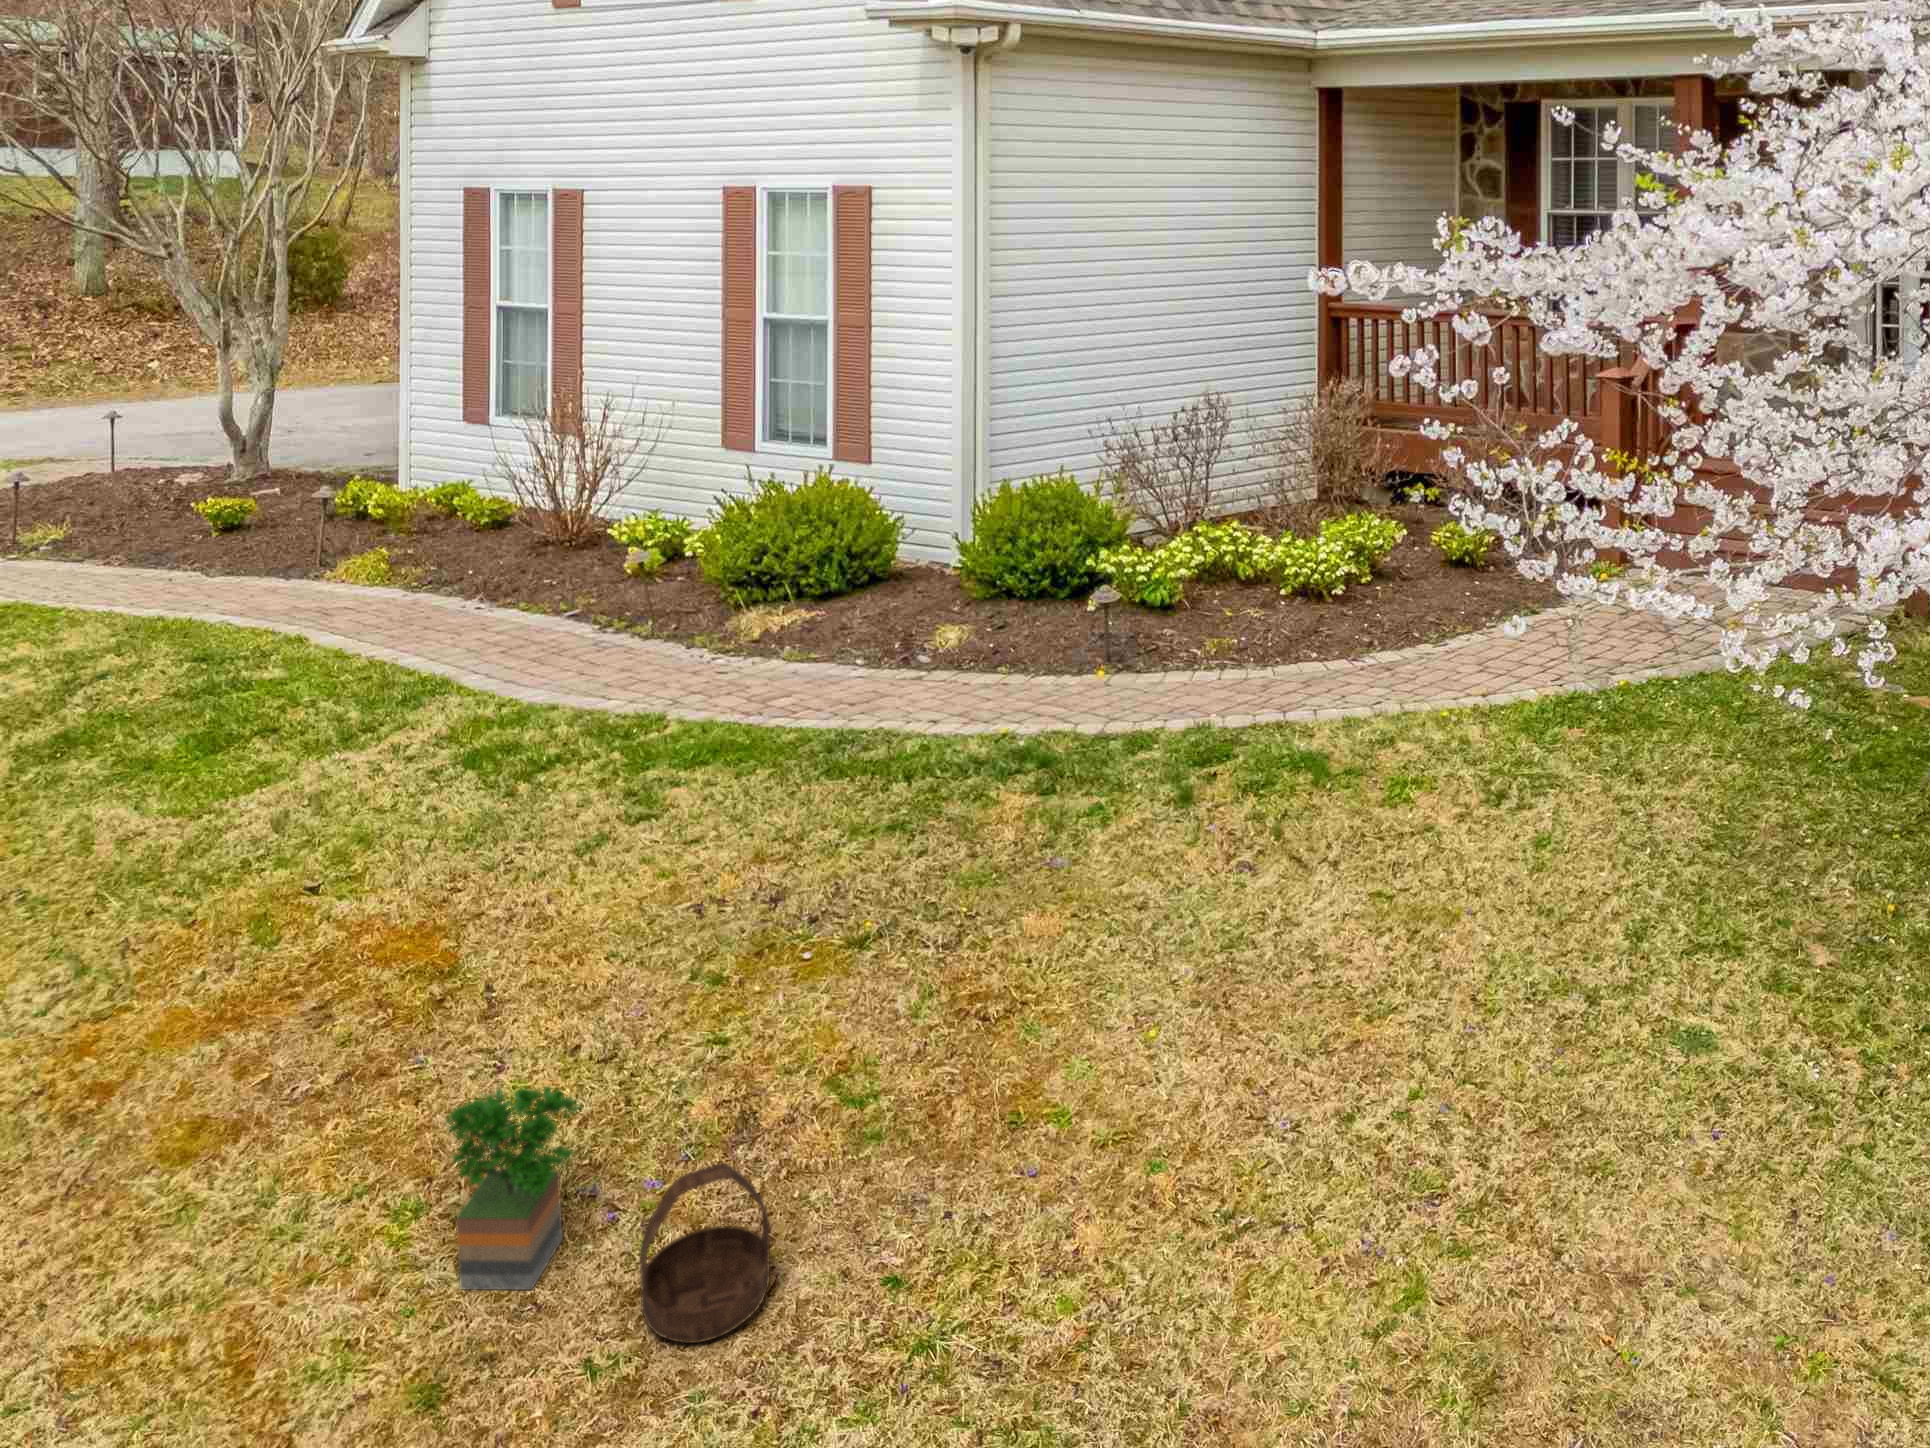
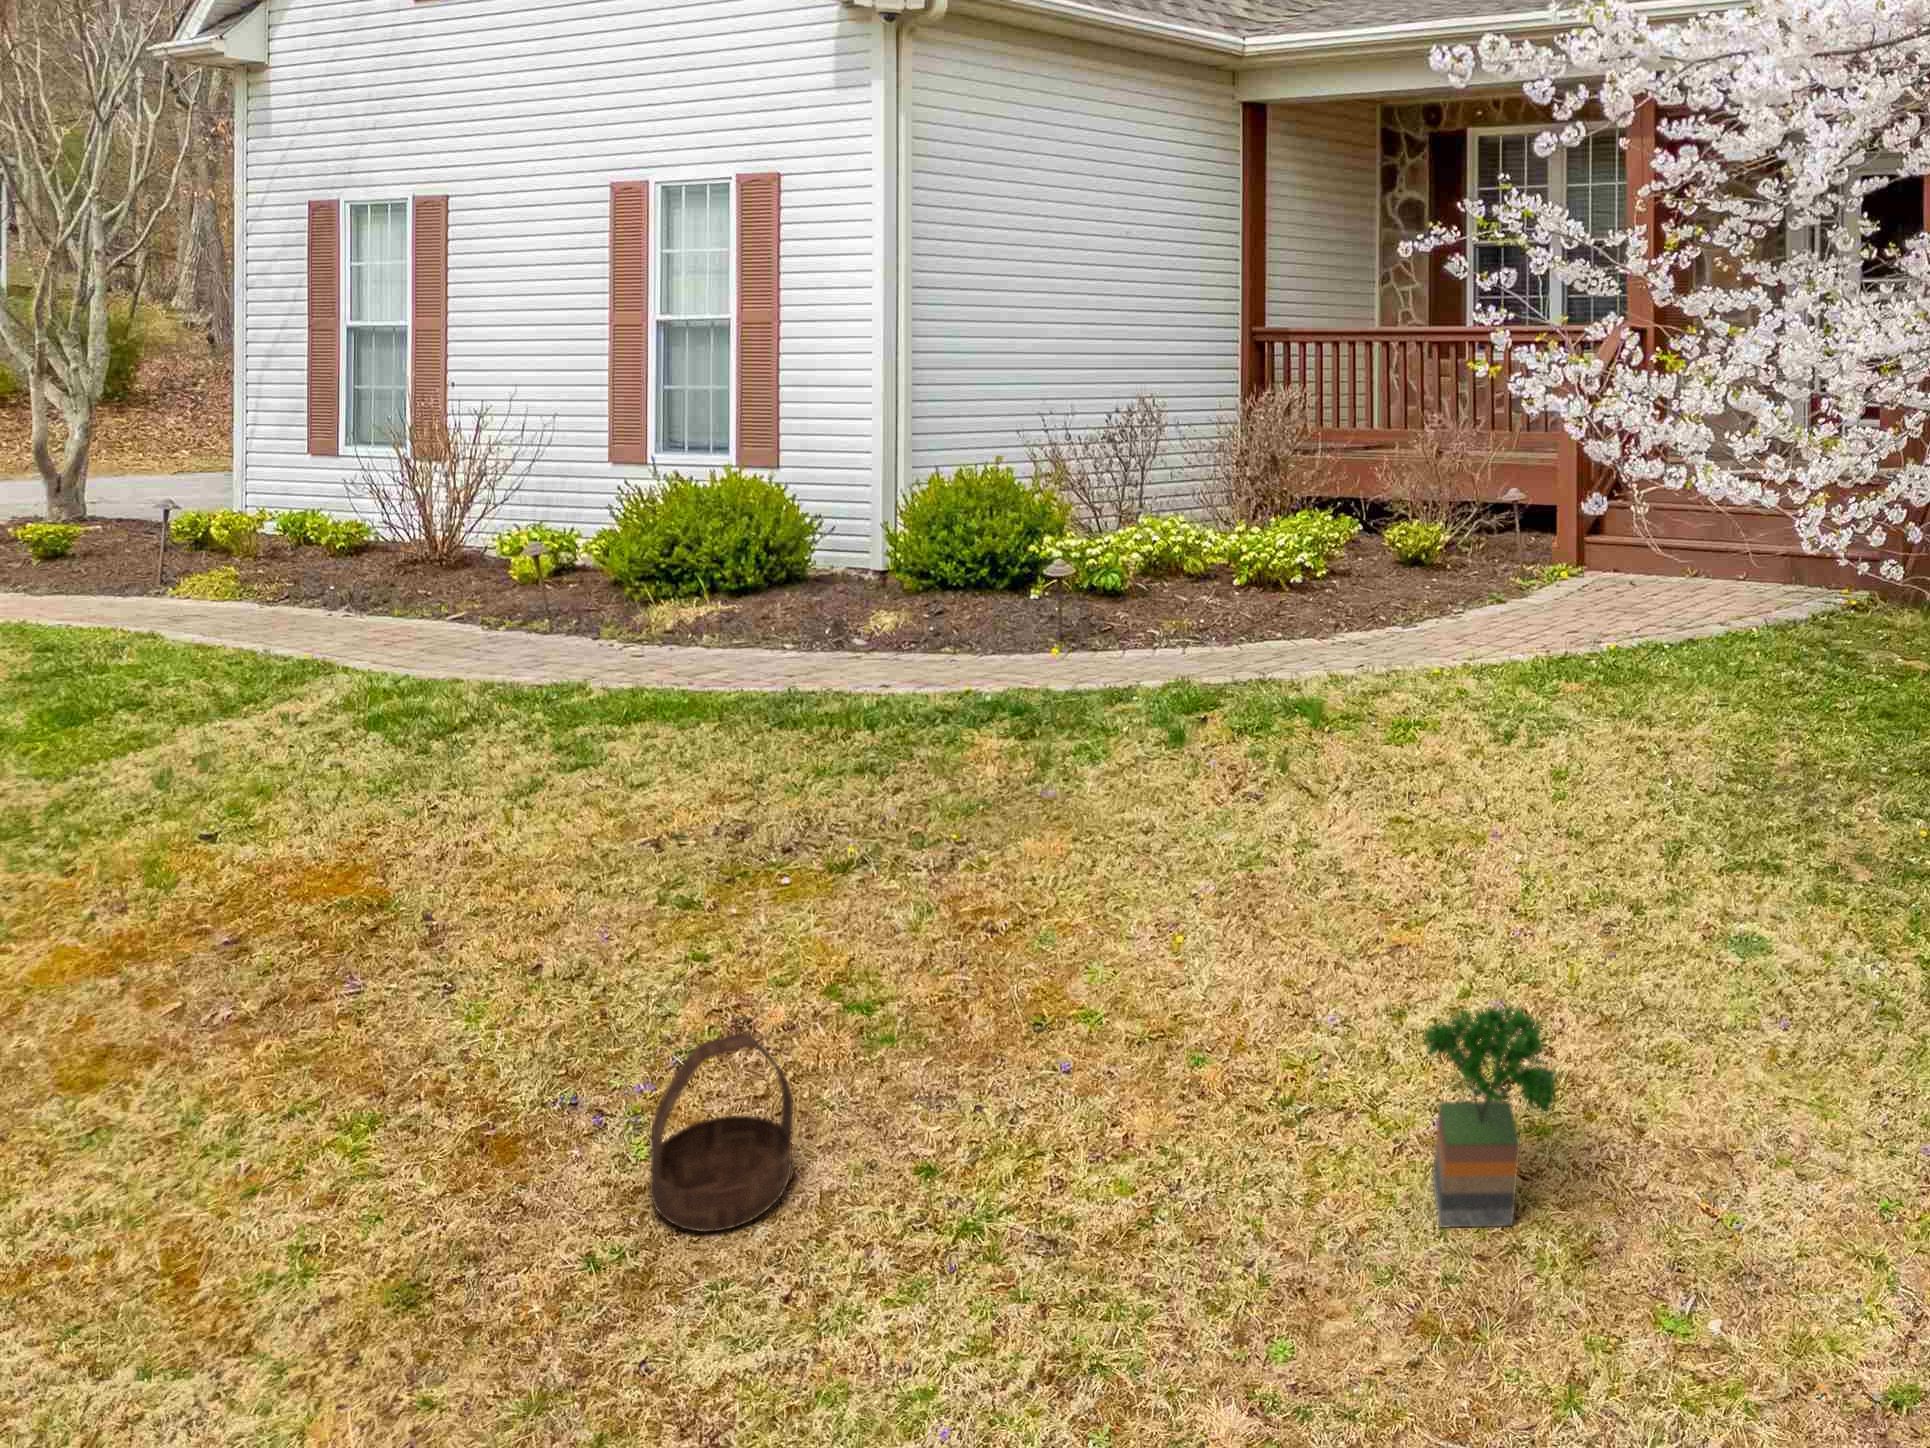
potted tree: present [446,1087,583,1290] -> present [1423,1007,1557,1227]

